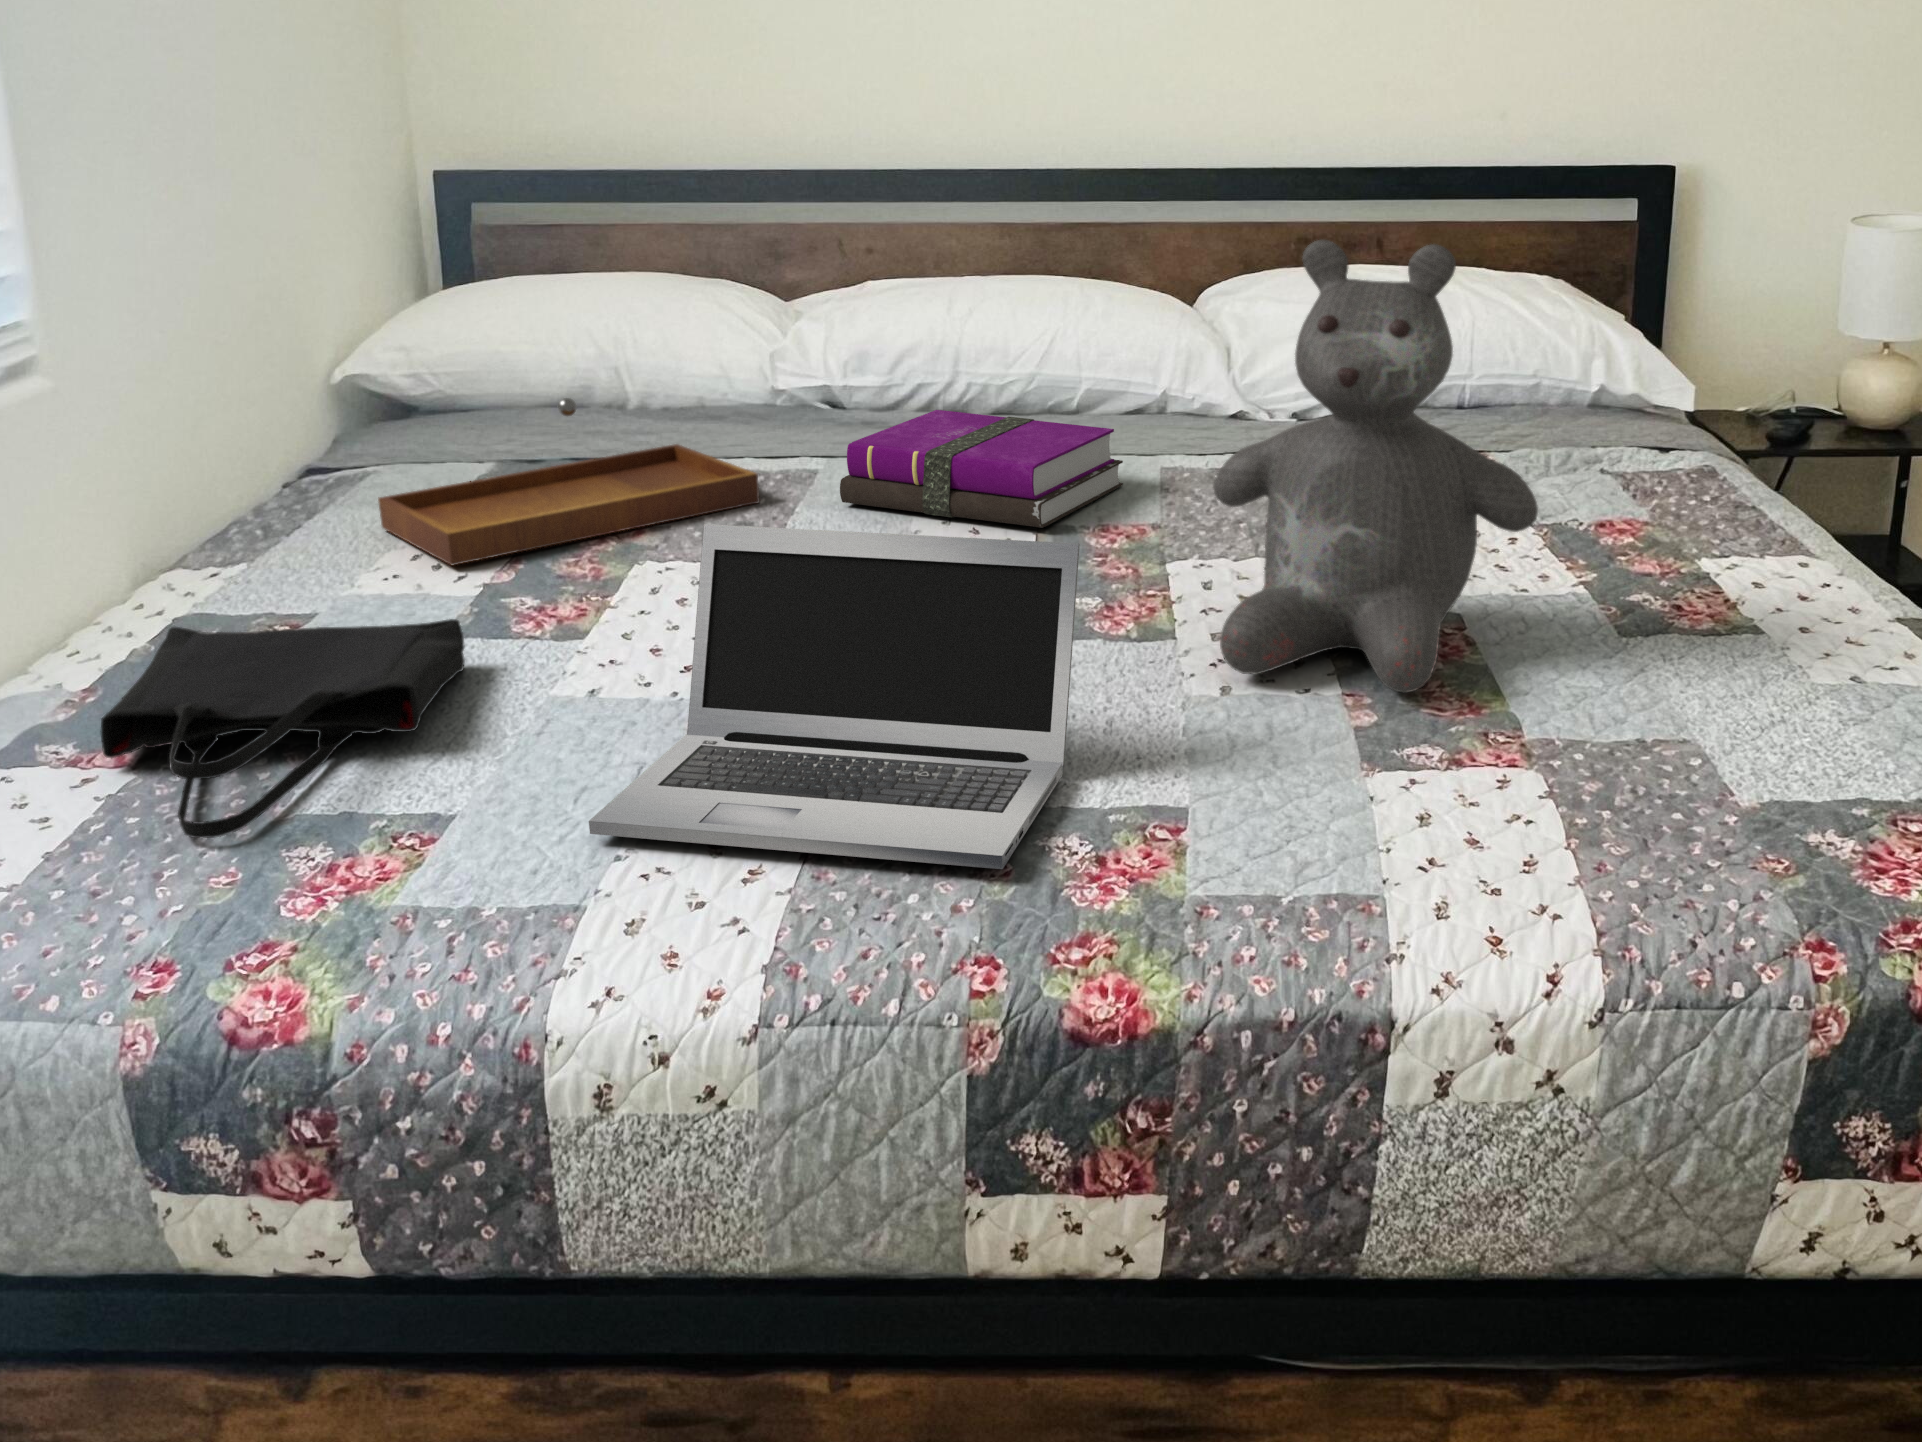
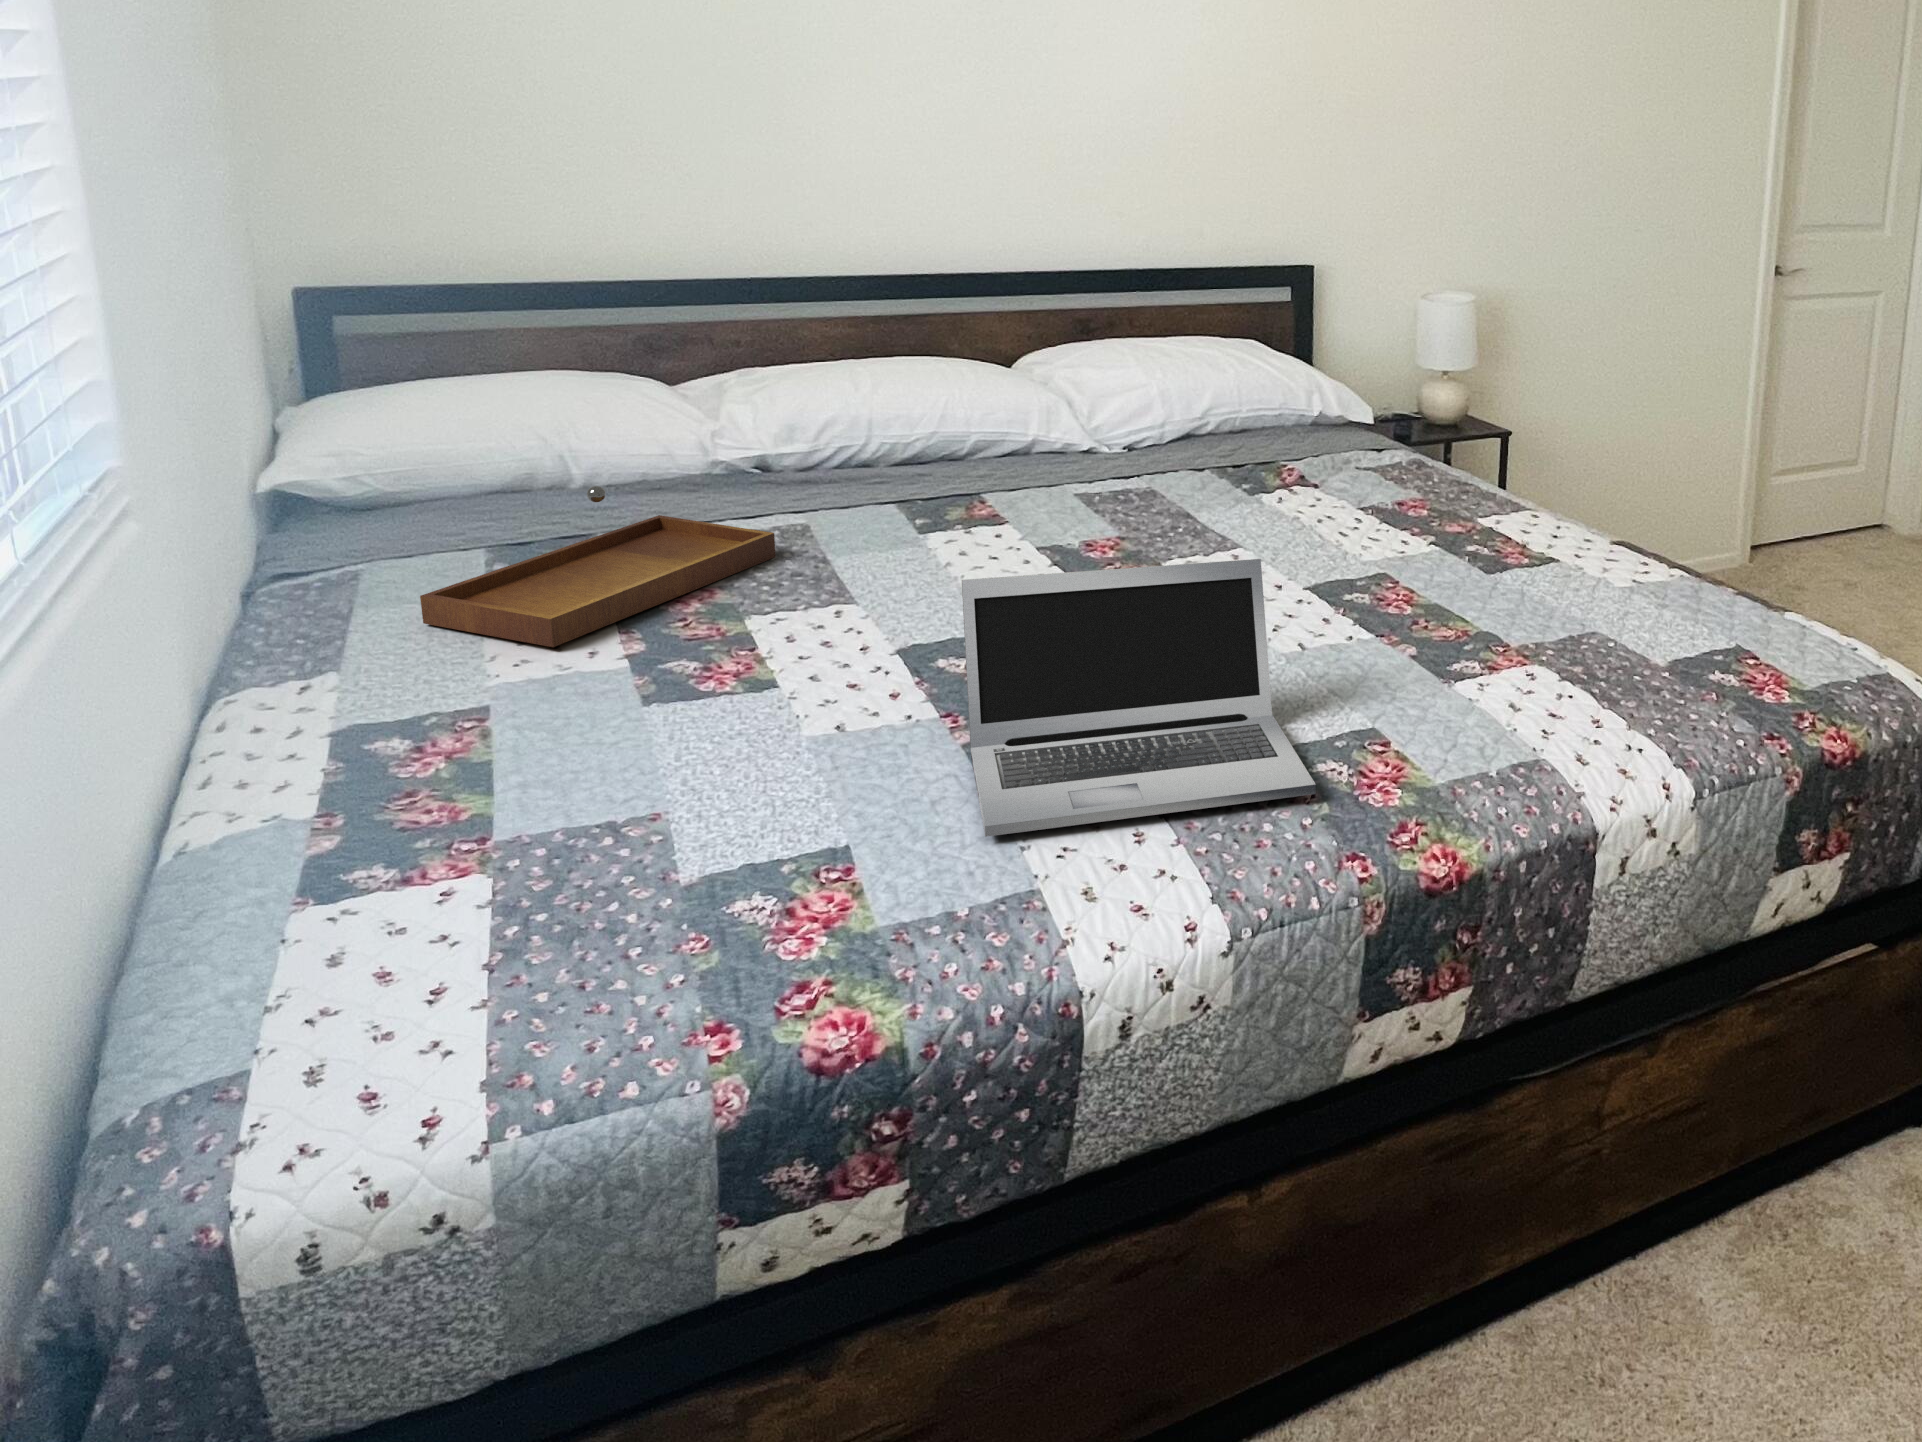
teddy bear: present [1213,240,1538,693] -> none [1238,333,1462,635]
notebook: present [840,410,1123,528] -> none [853,466,1060,550]
tote bag: present [100,619,465,838] -> none [383,691,737,920]

